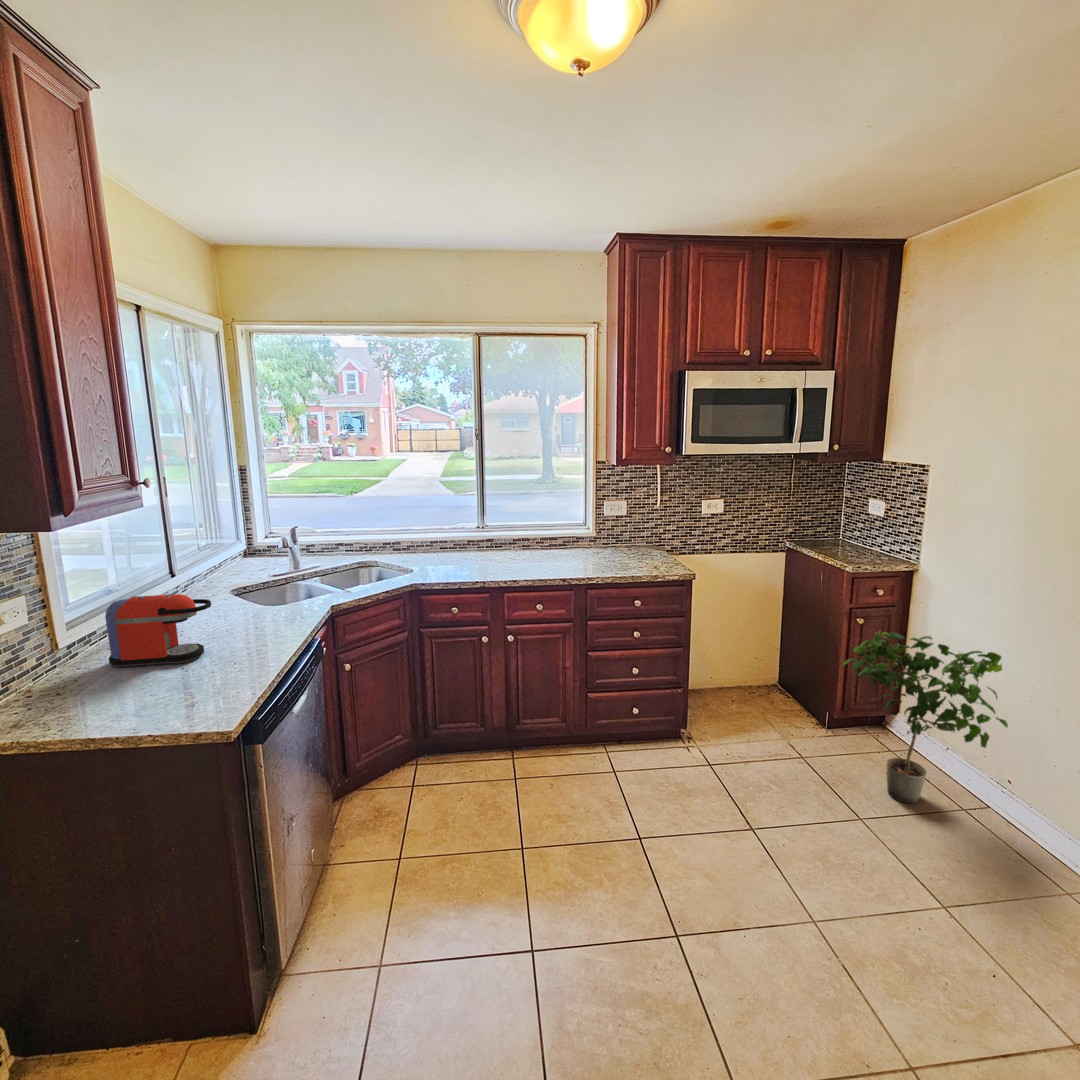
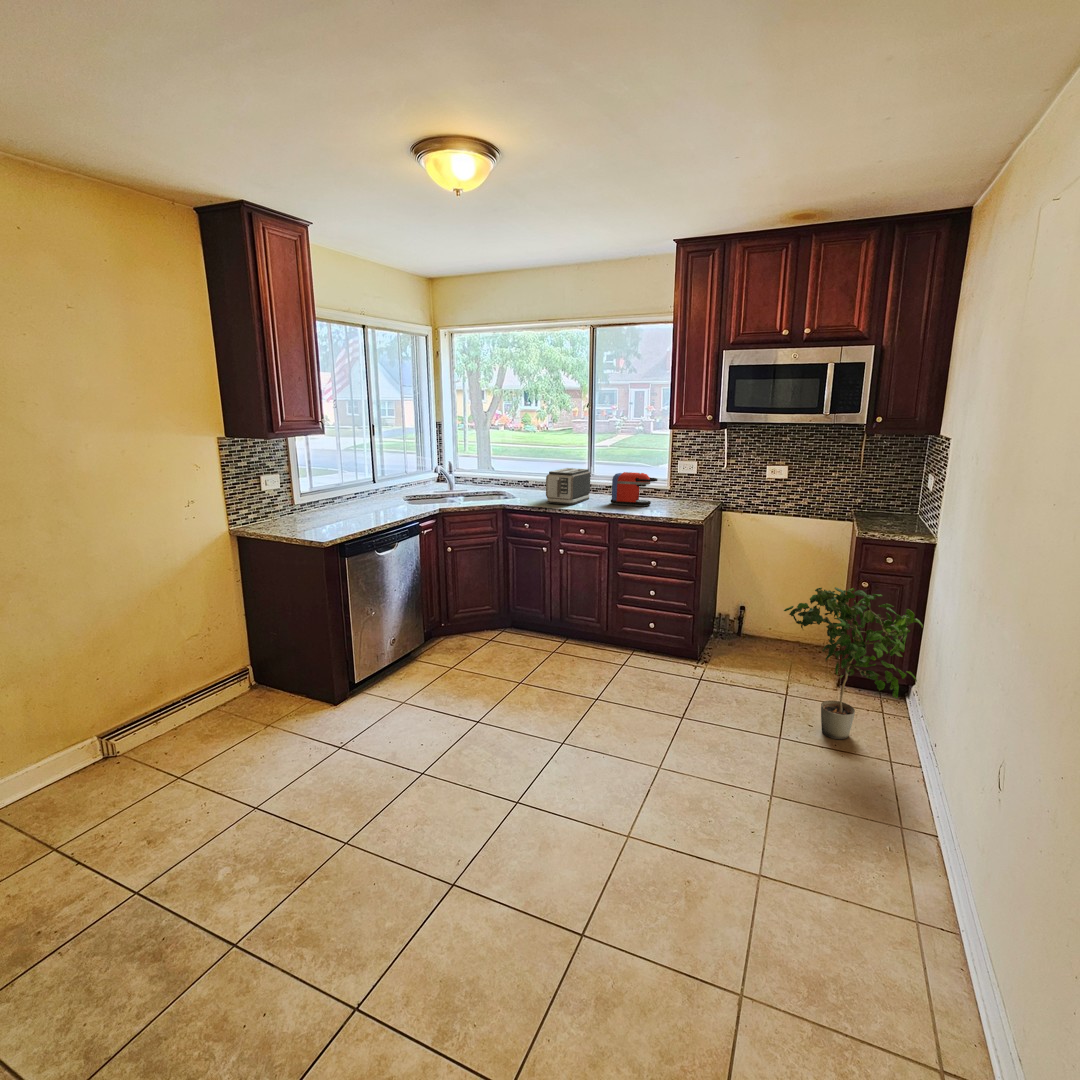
toaster: none [468,520,509,572] -> present [546,468,591,505]
coffee maker: present [105,594,211,667] -> present [611,472,658,506]

